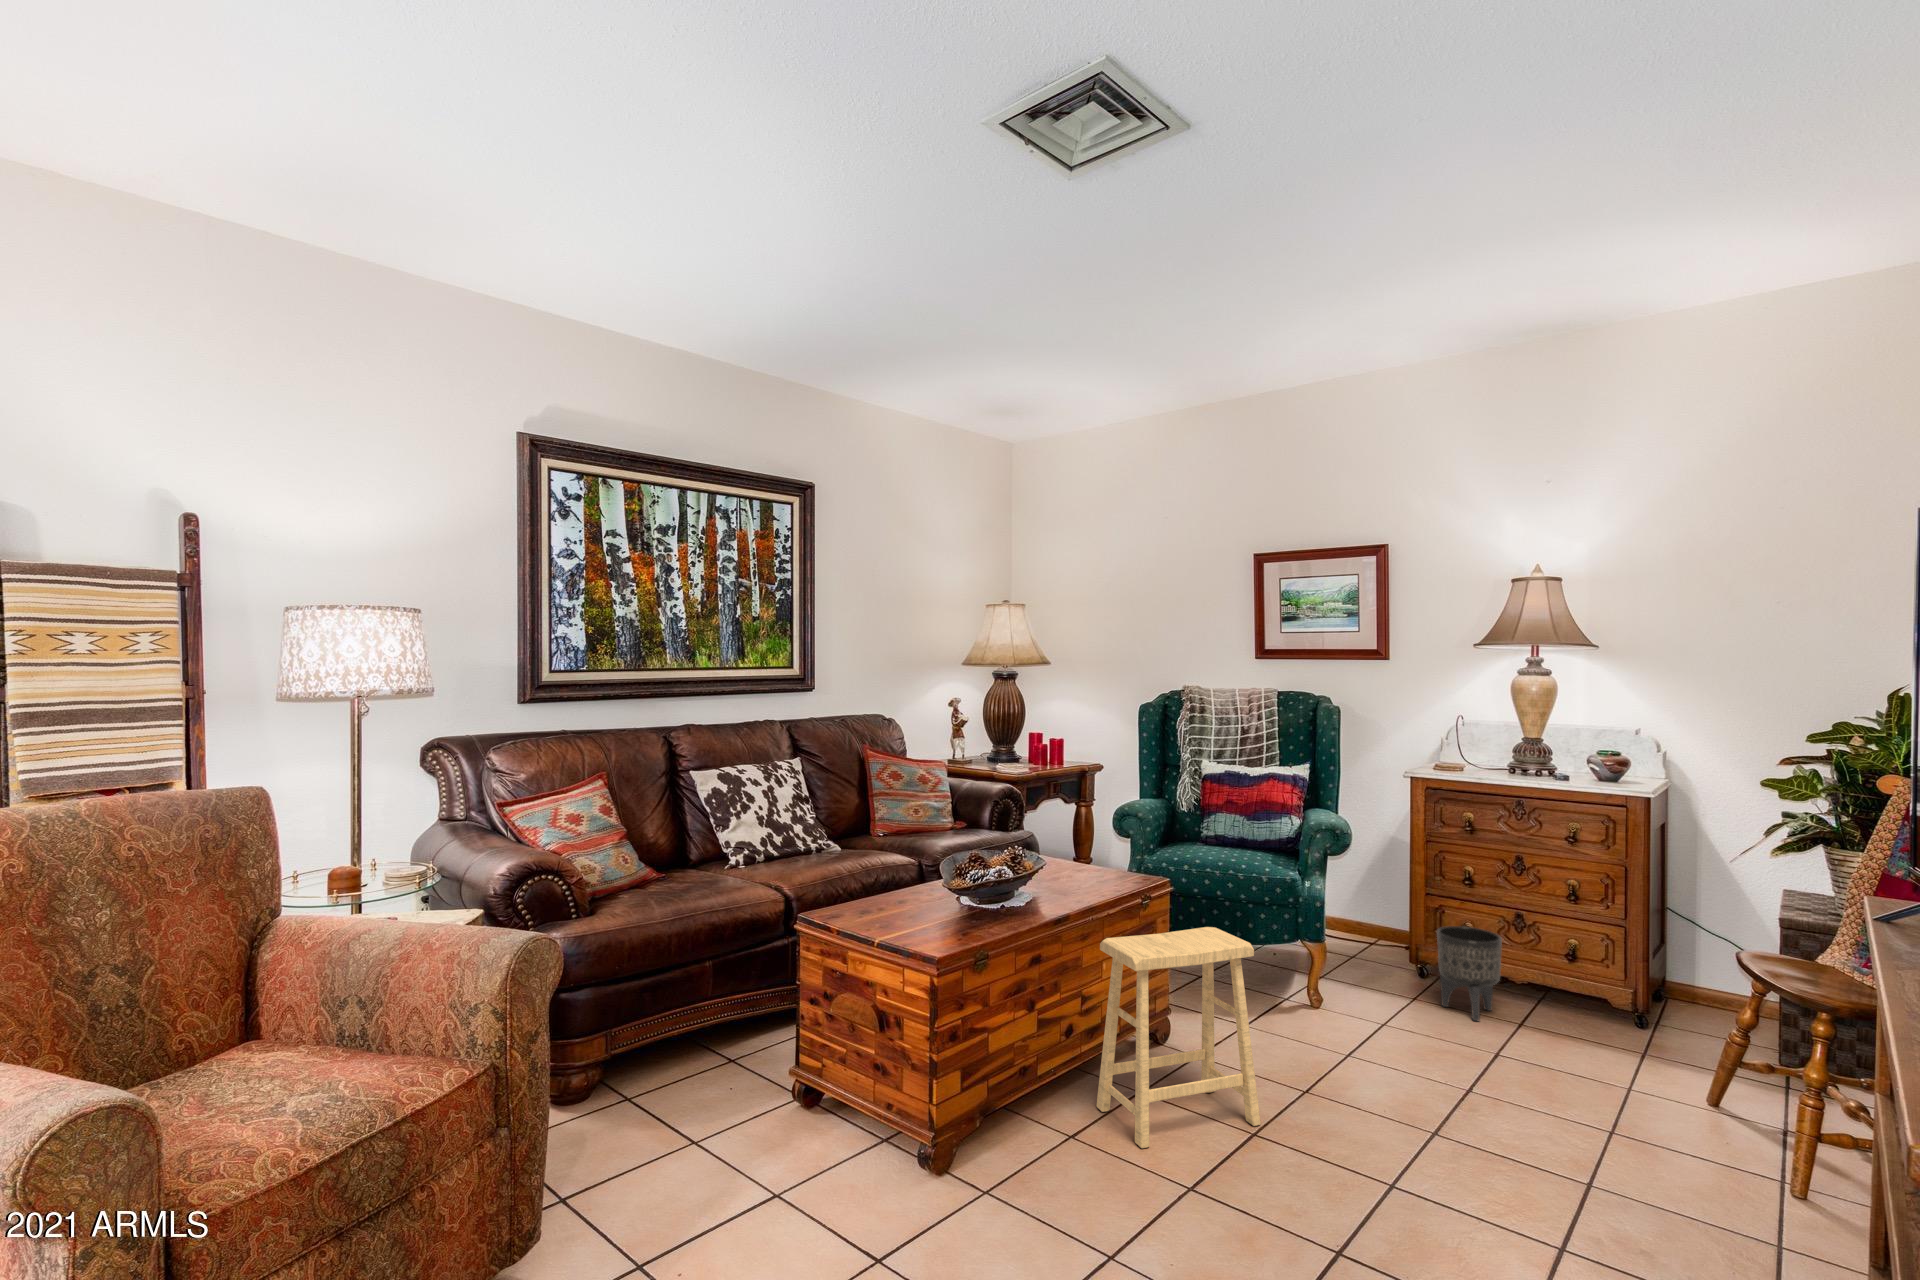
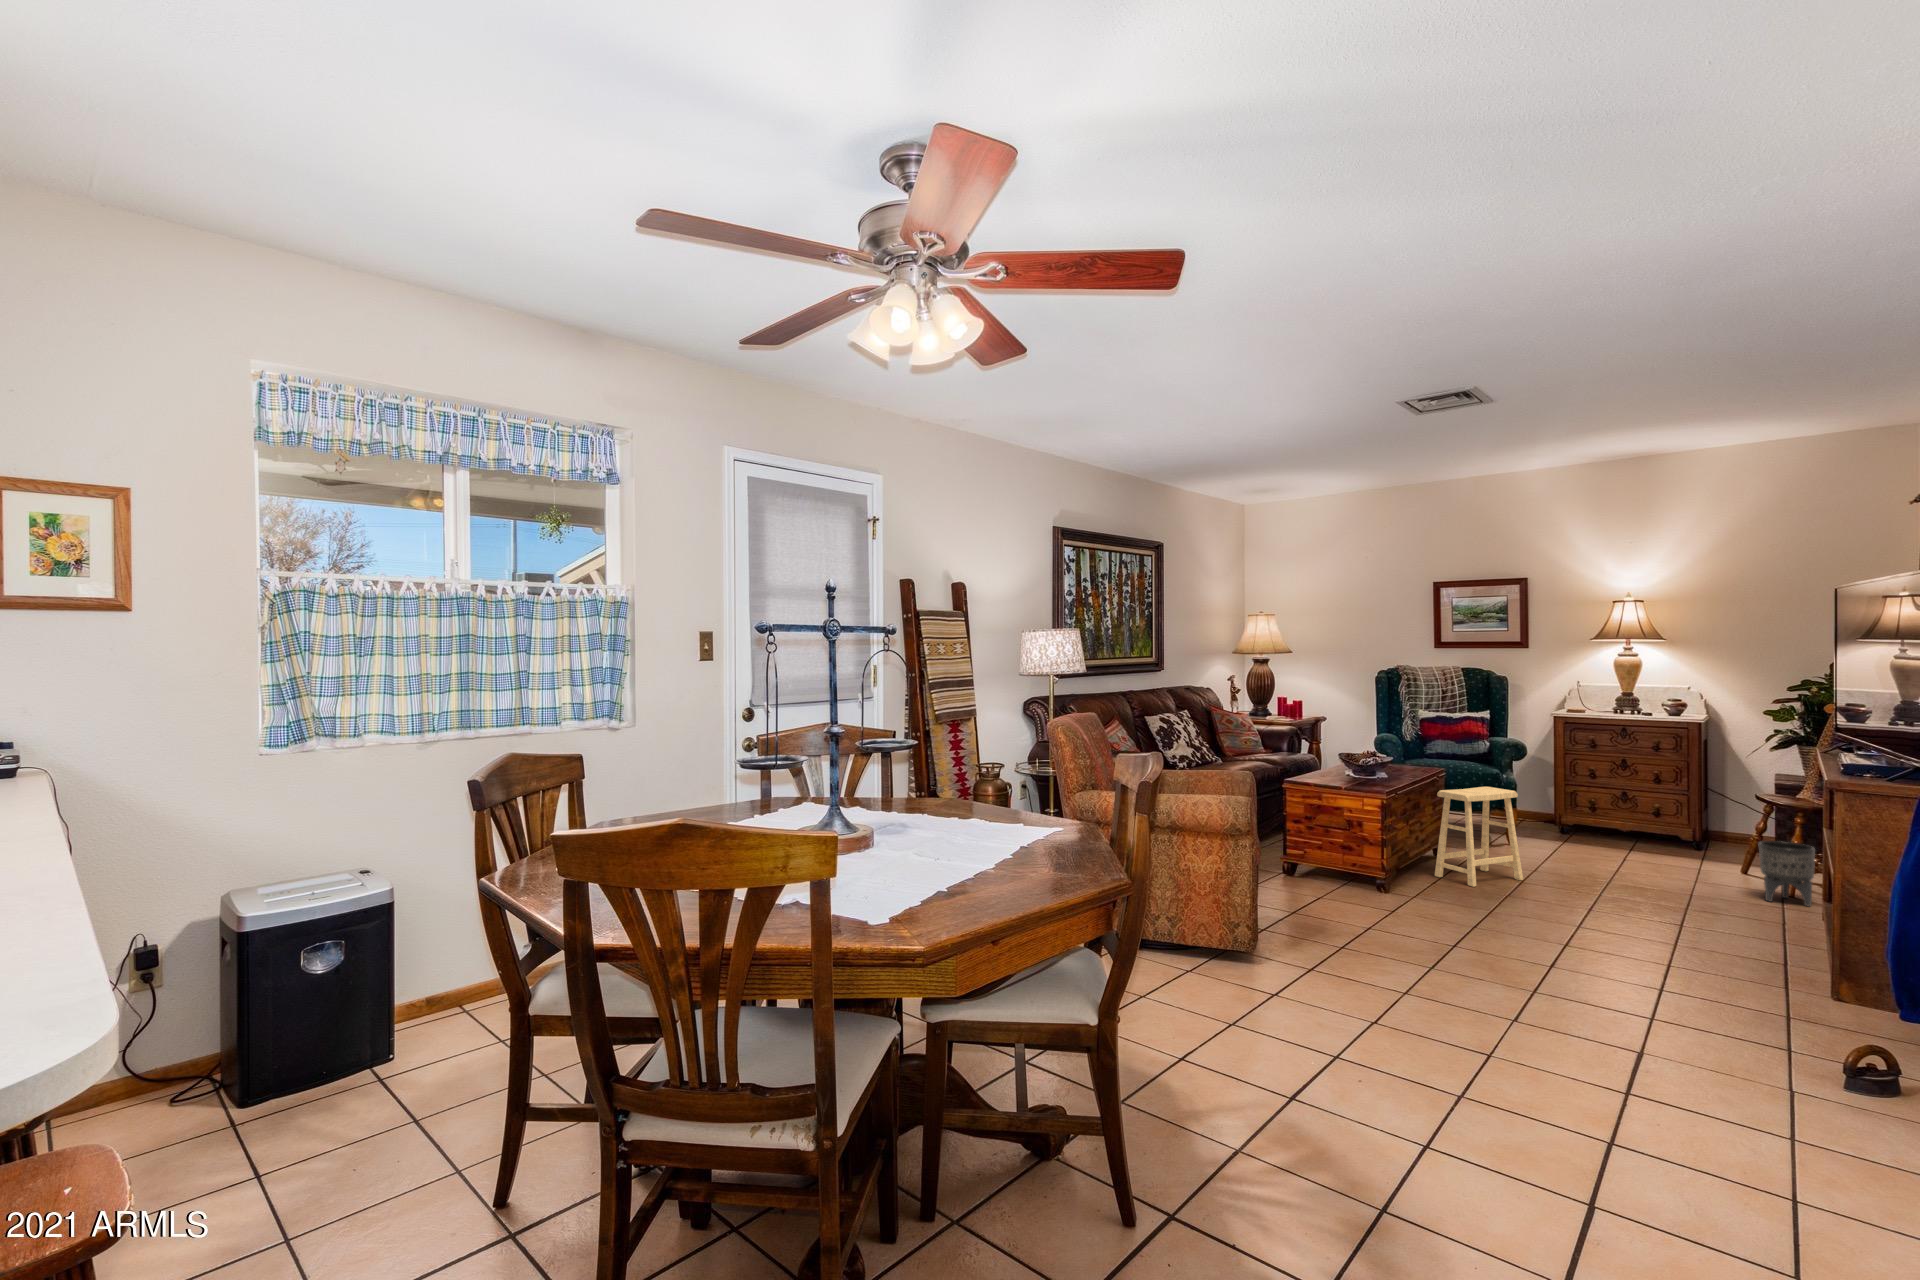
planter: present [1437,926,1502,1021] -> present [1759,841,1815,907]

